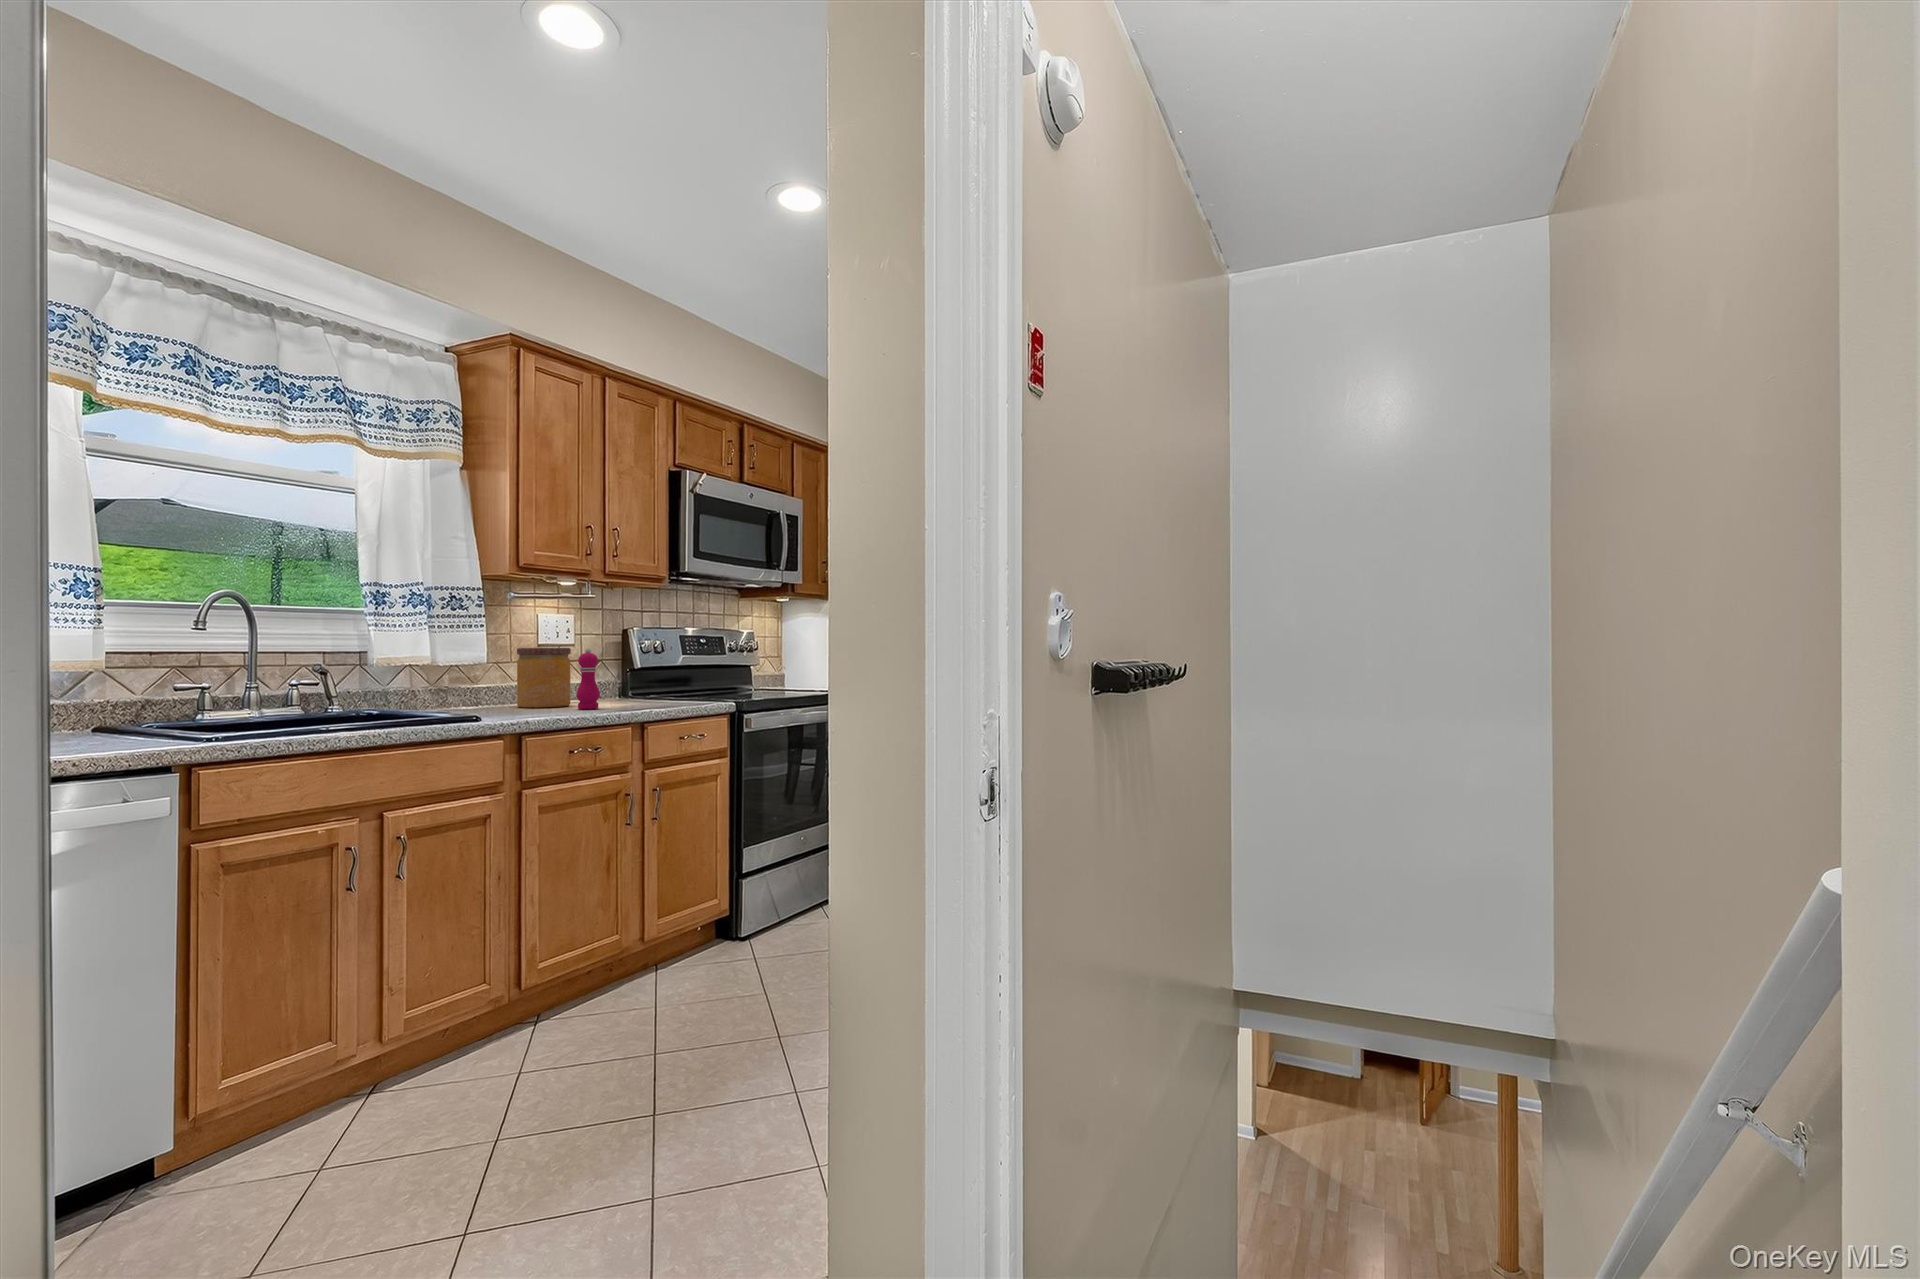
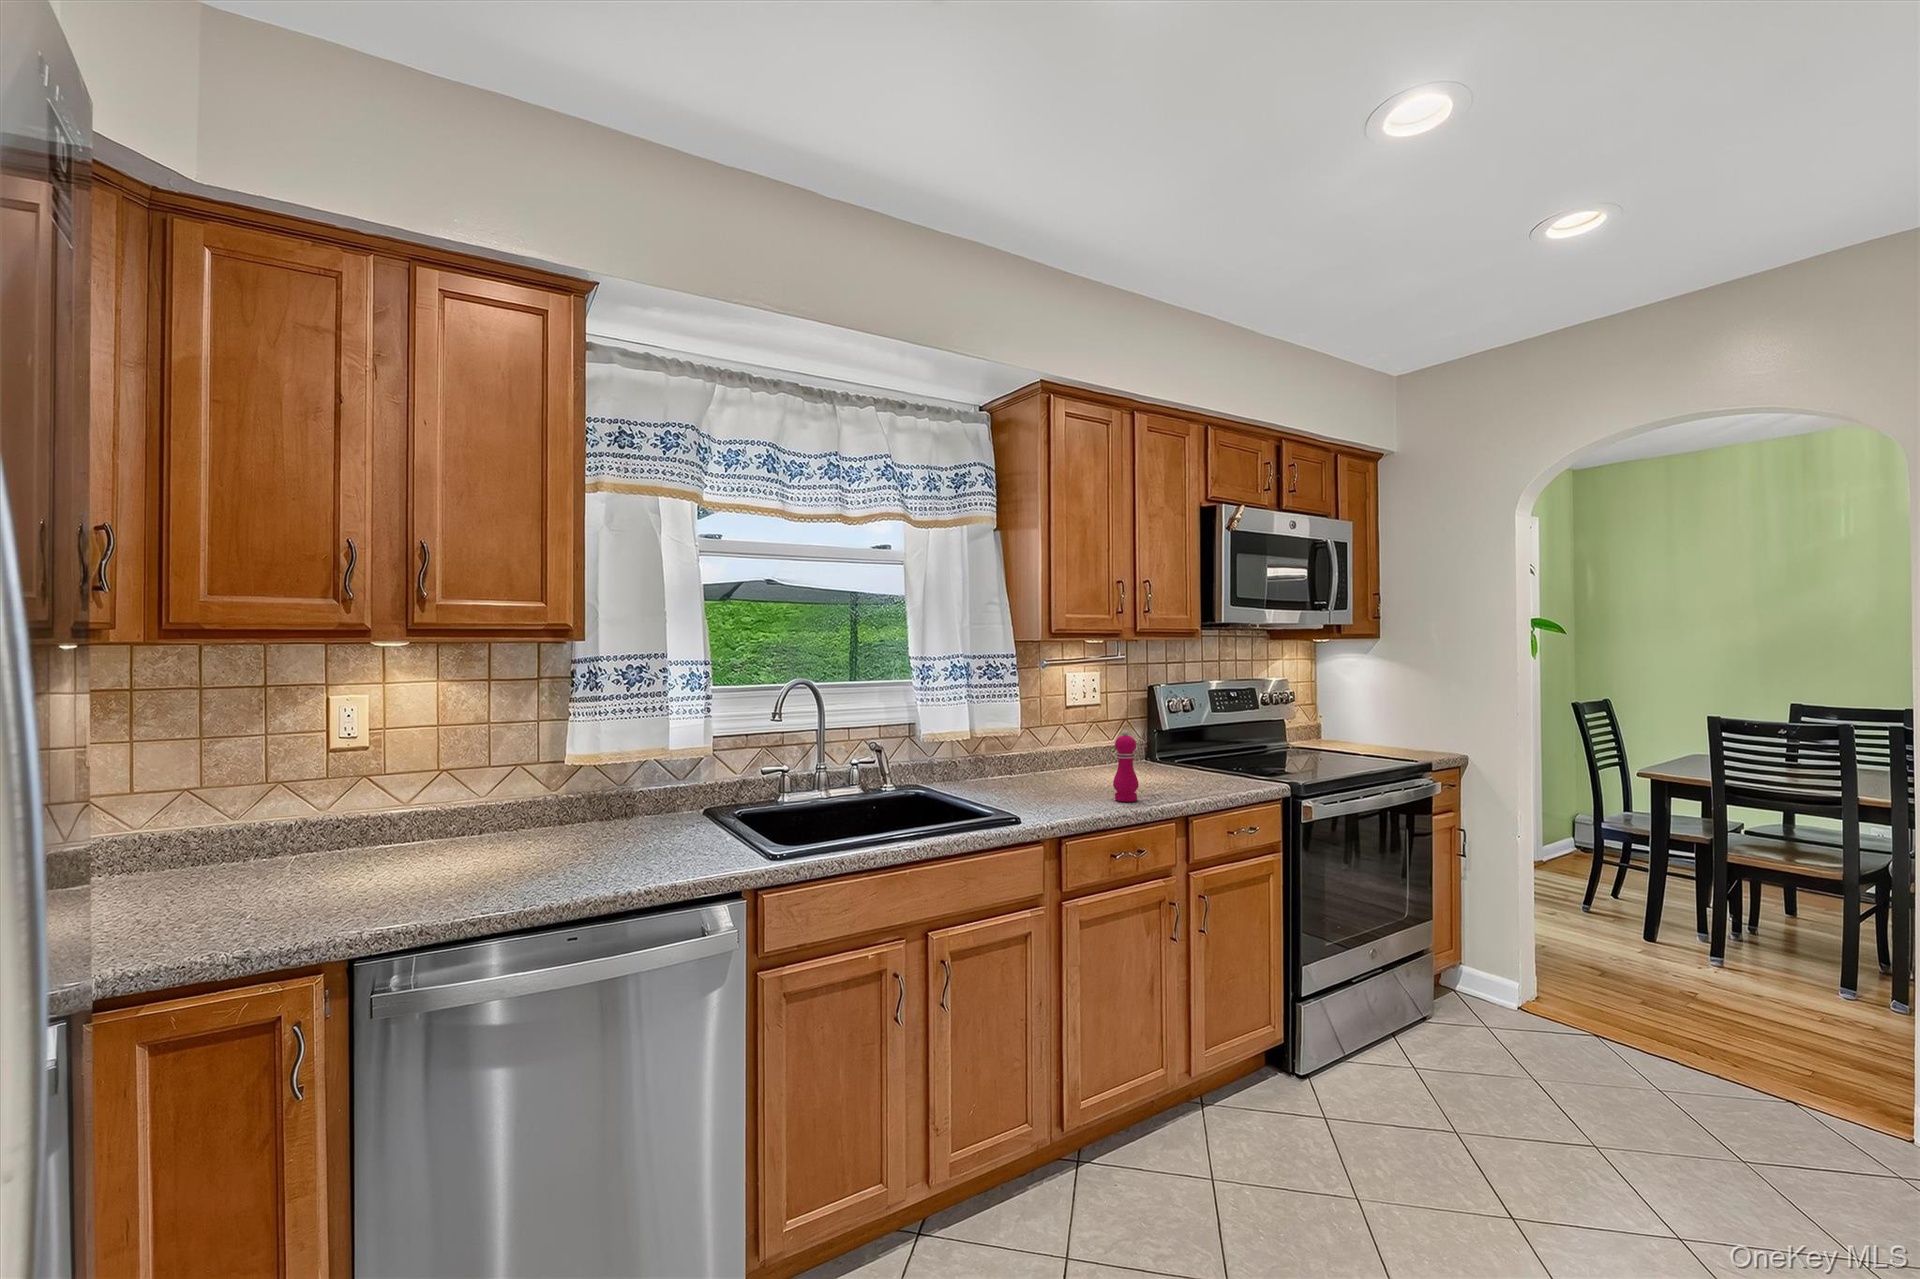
jar: present [517,648,571,707] -> none [1050,721,1104,792]

